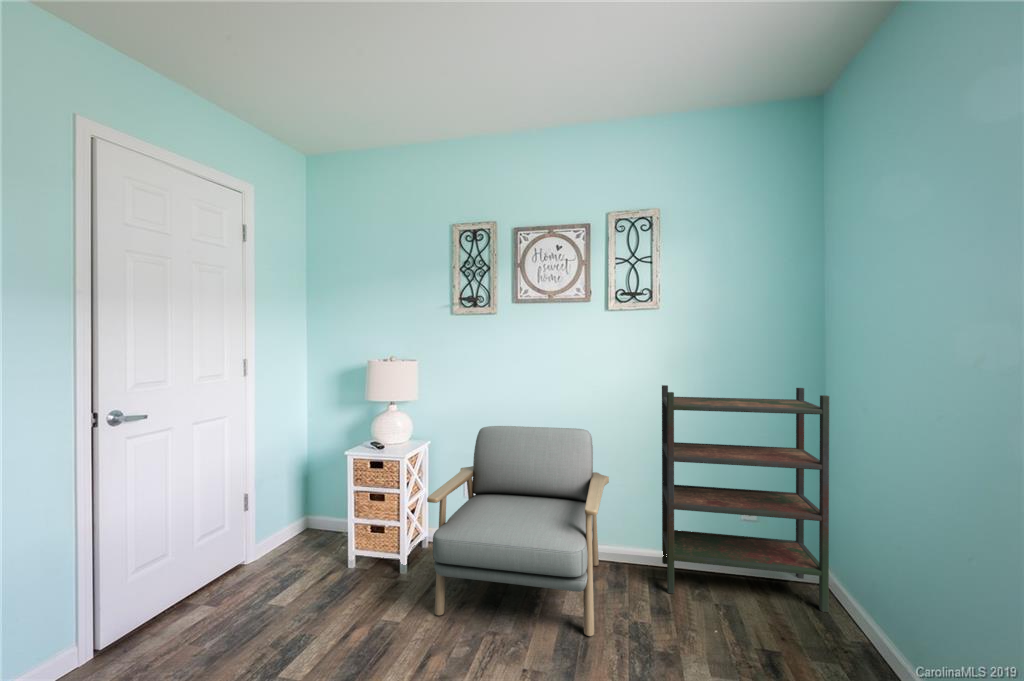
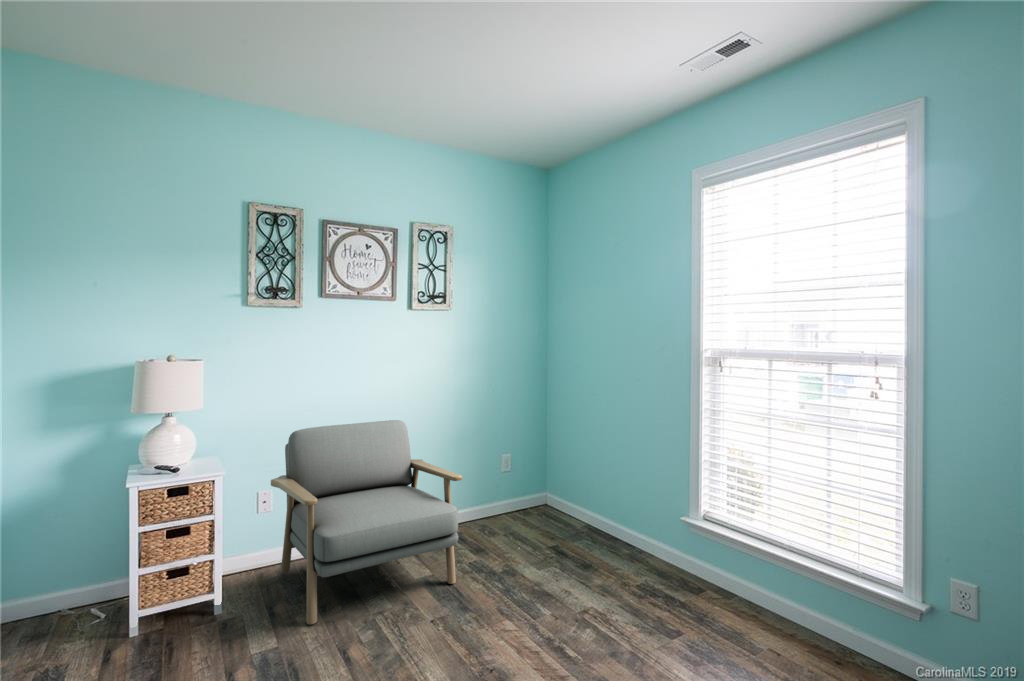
bookshelf: present [662,385,829,612] -> none [453,373,567,542]

